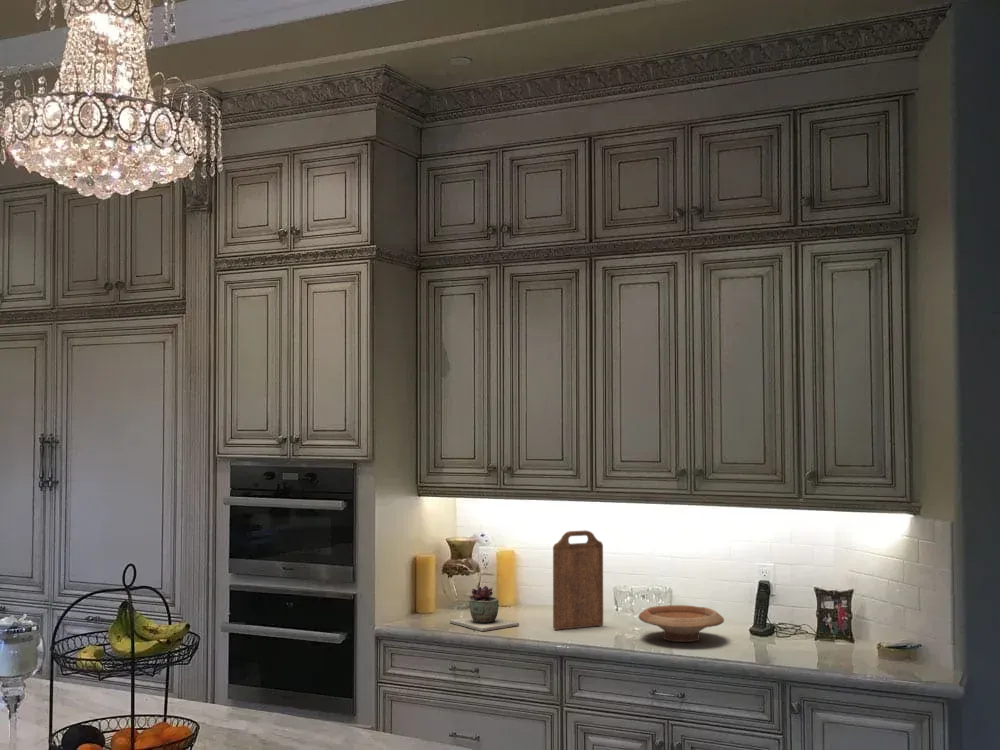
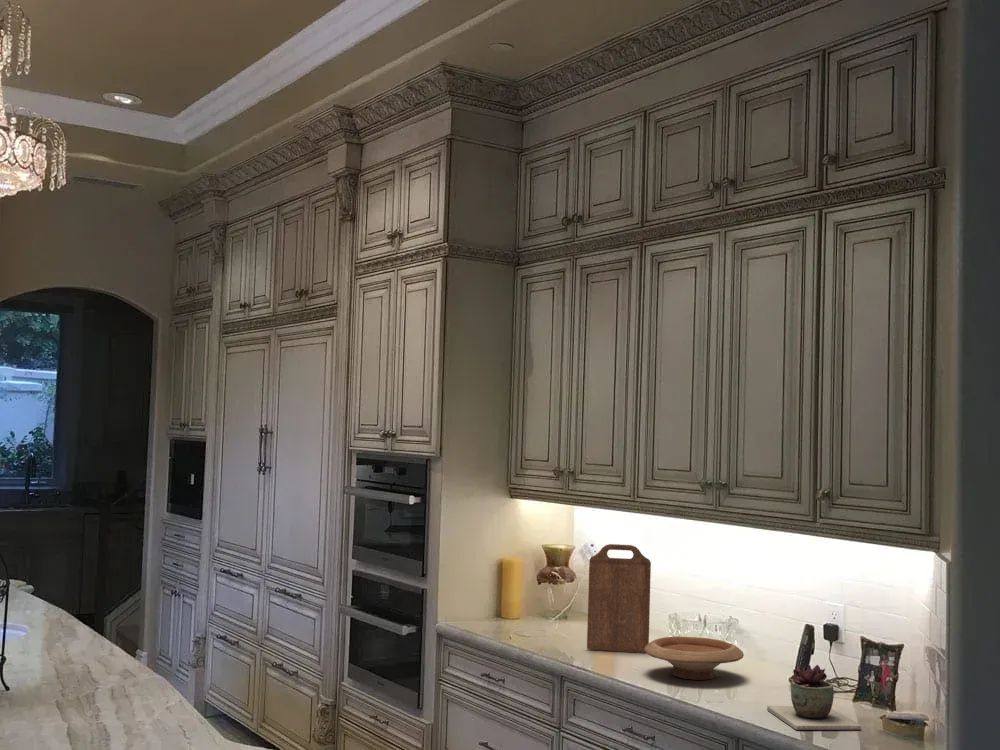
succulent plant: present [450,586,519,631] -> present [767,665,861,730]

